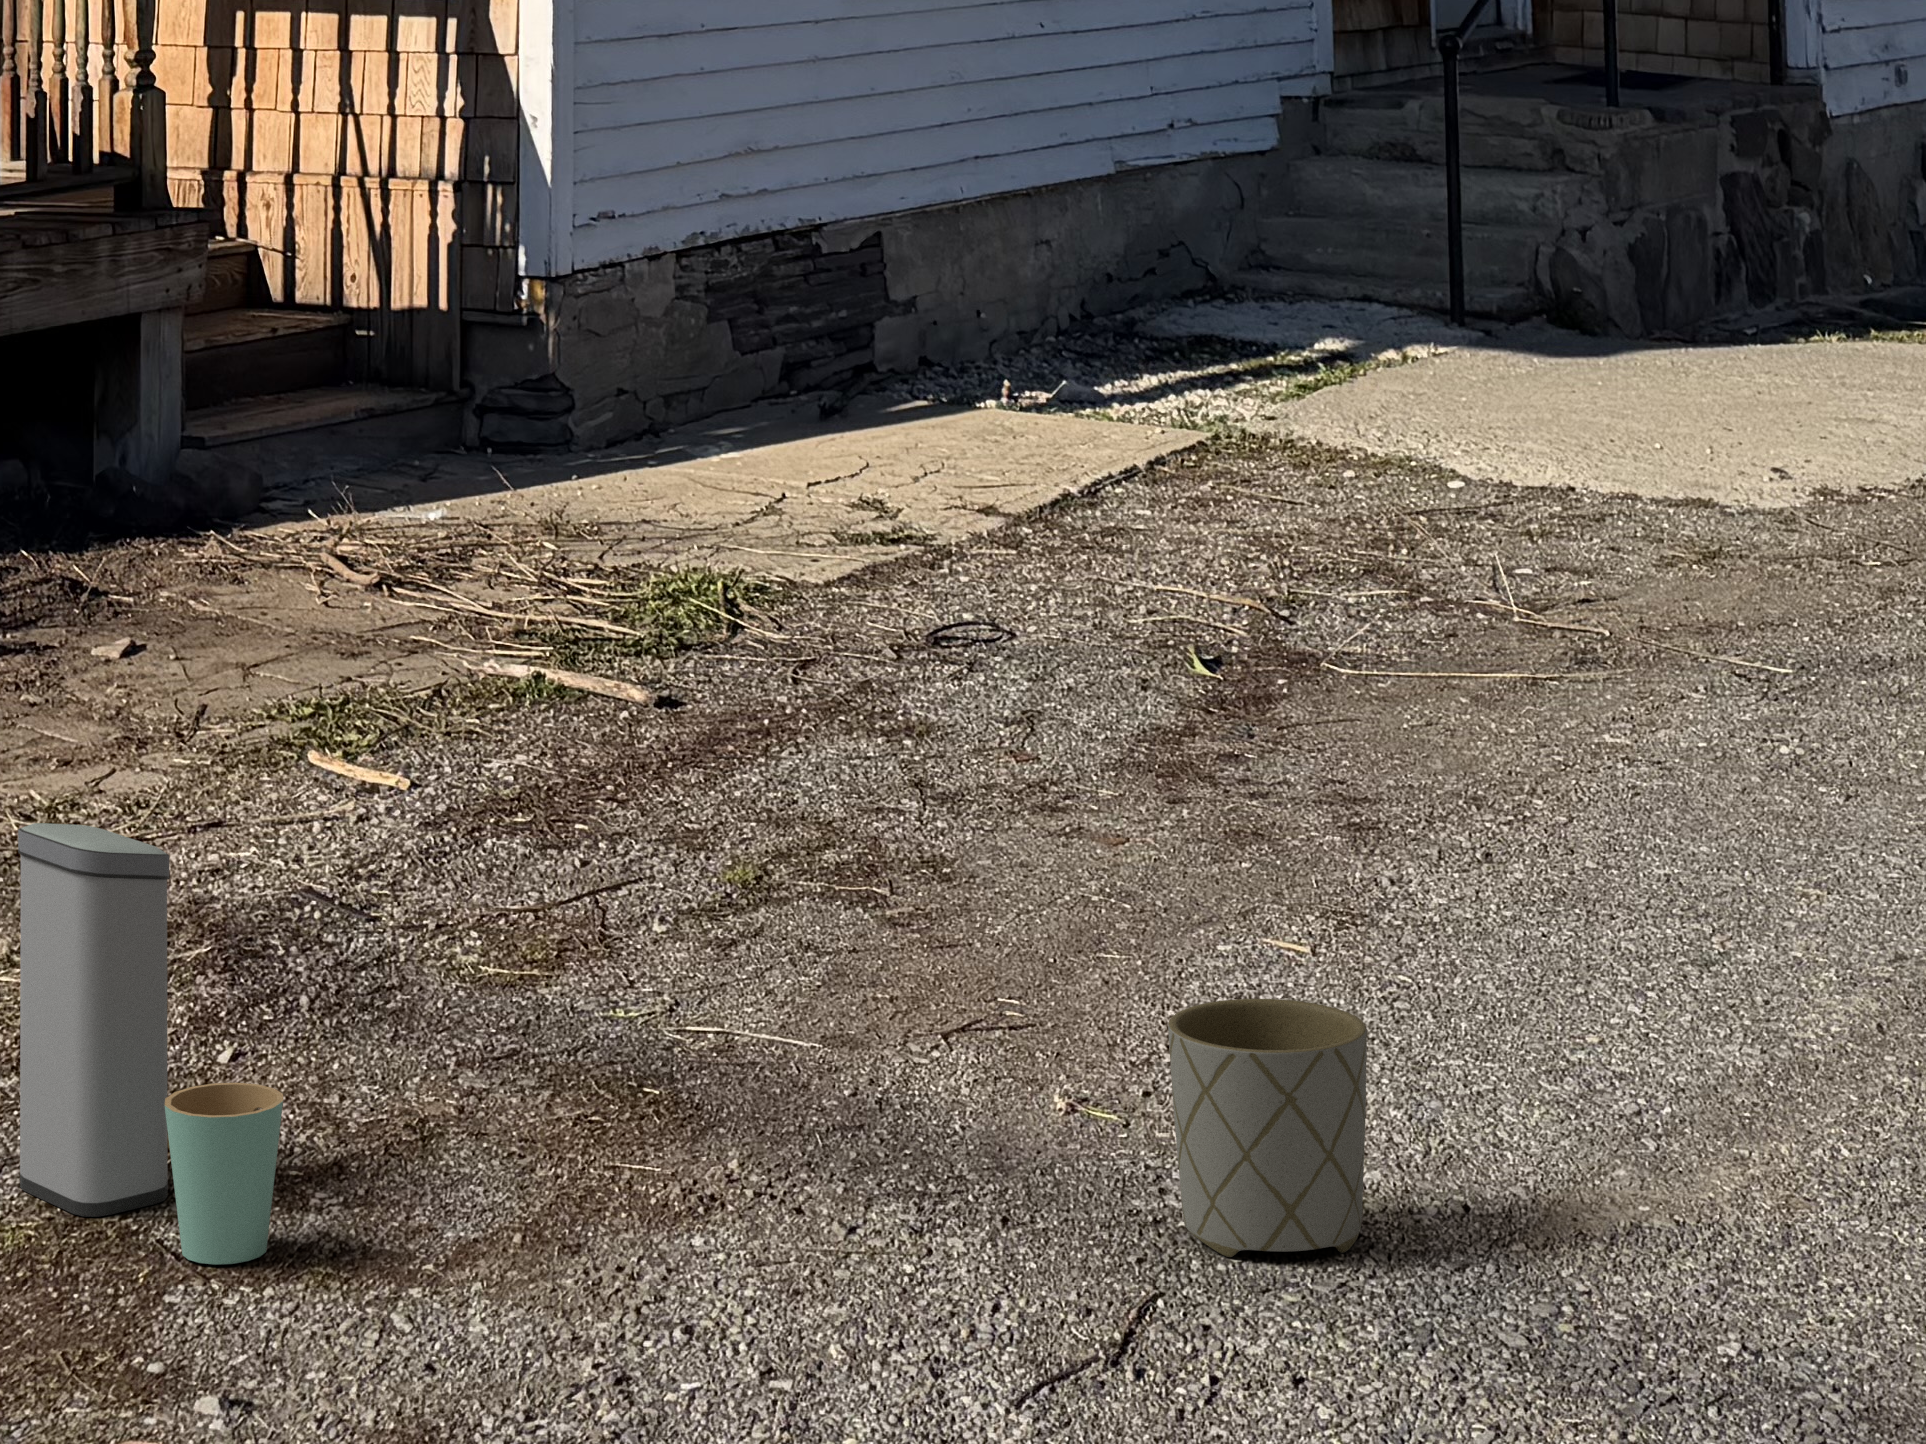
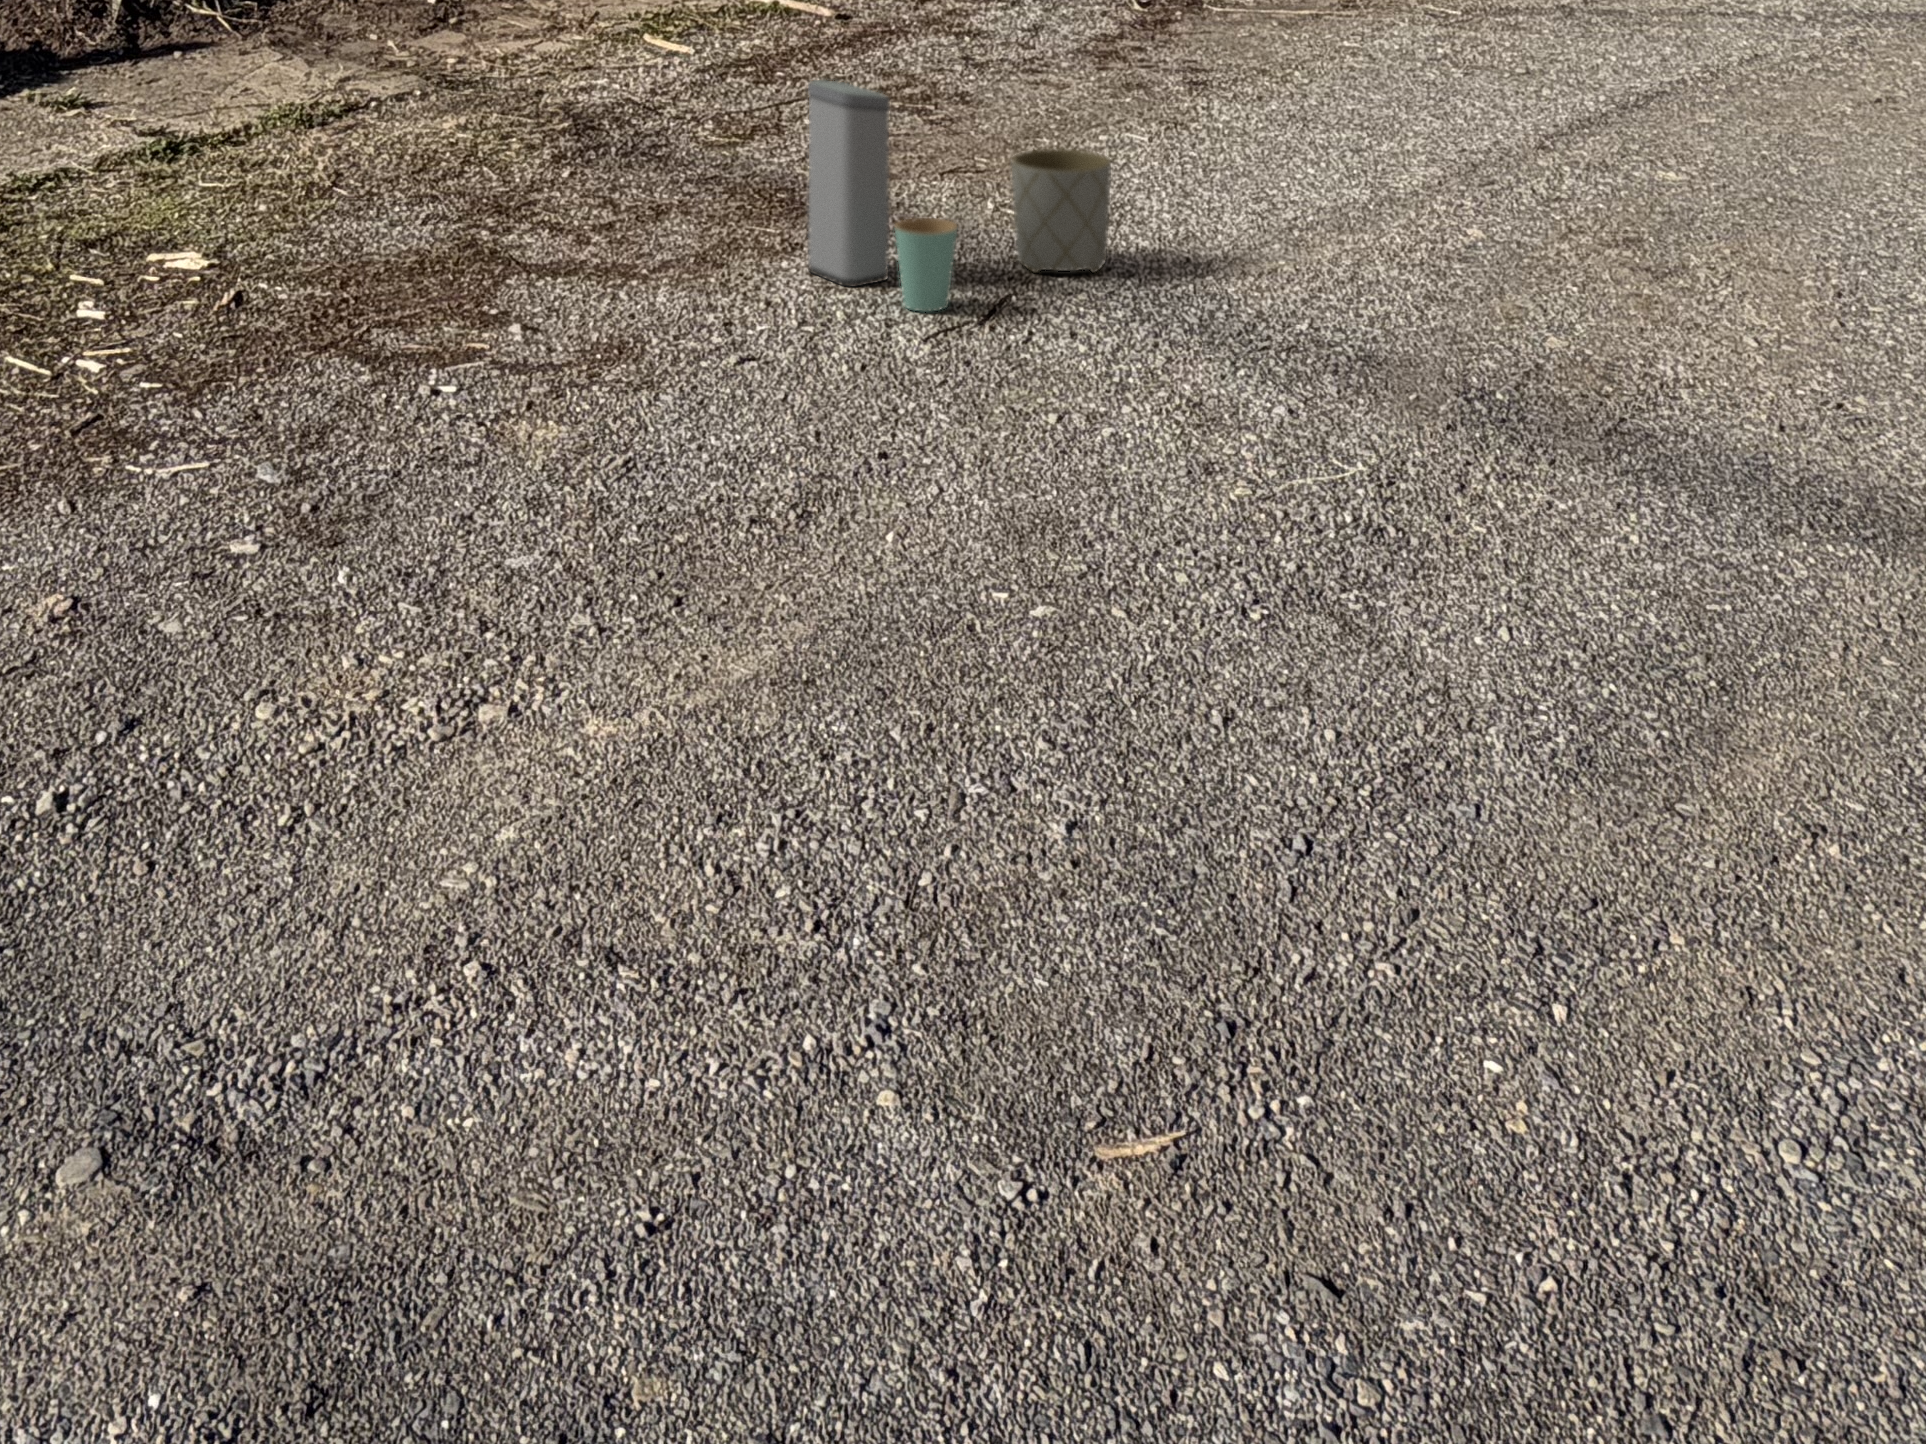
trash can: present [18,823,283,1265] -> present [808,80,957,312]

